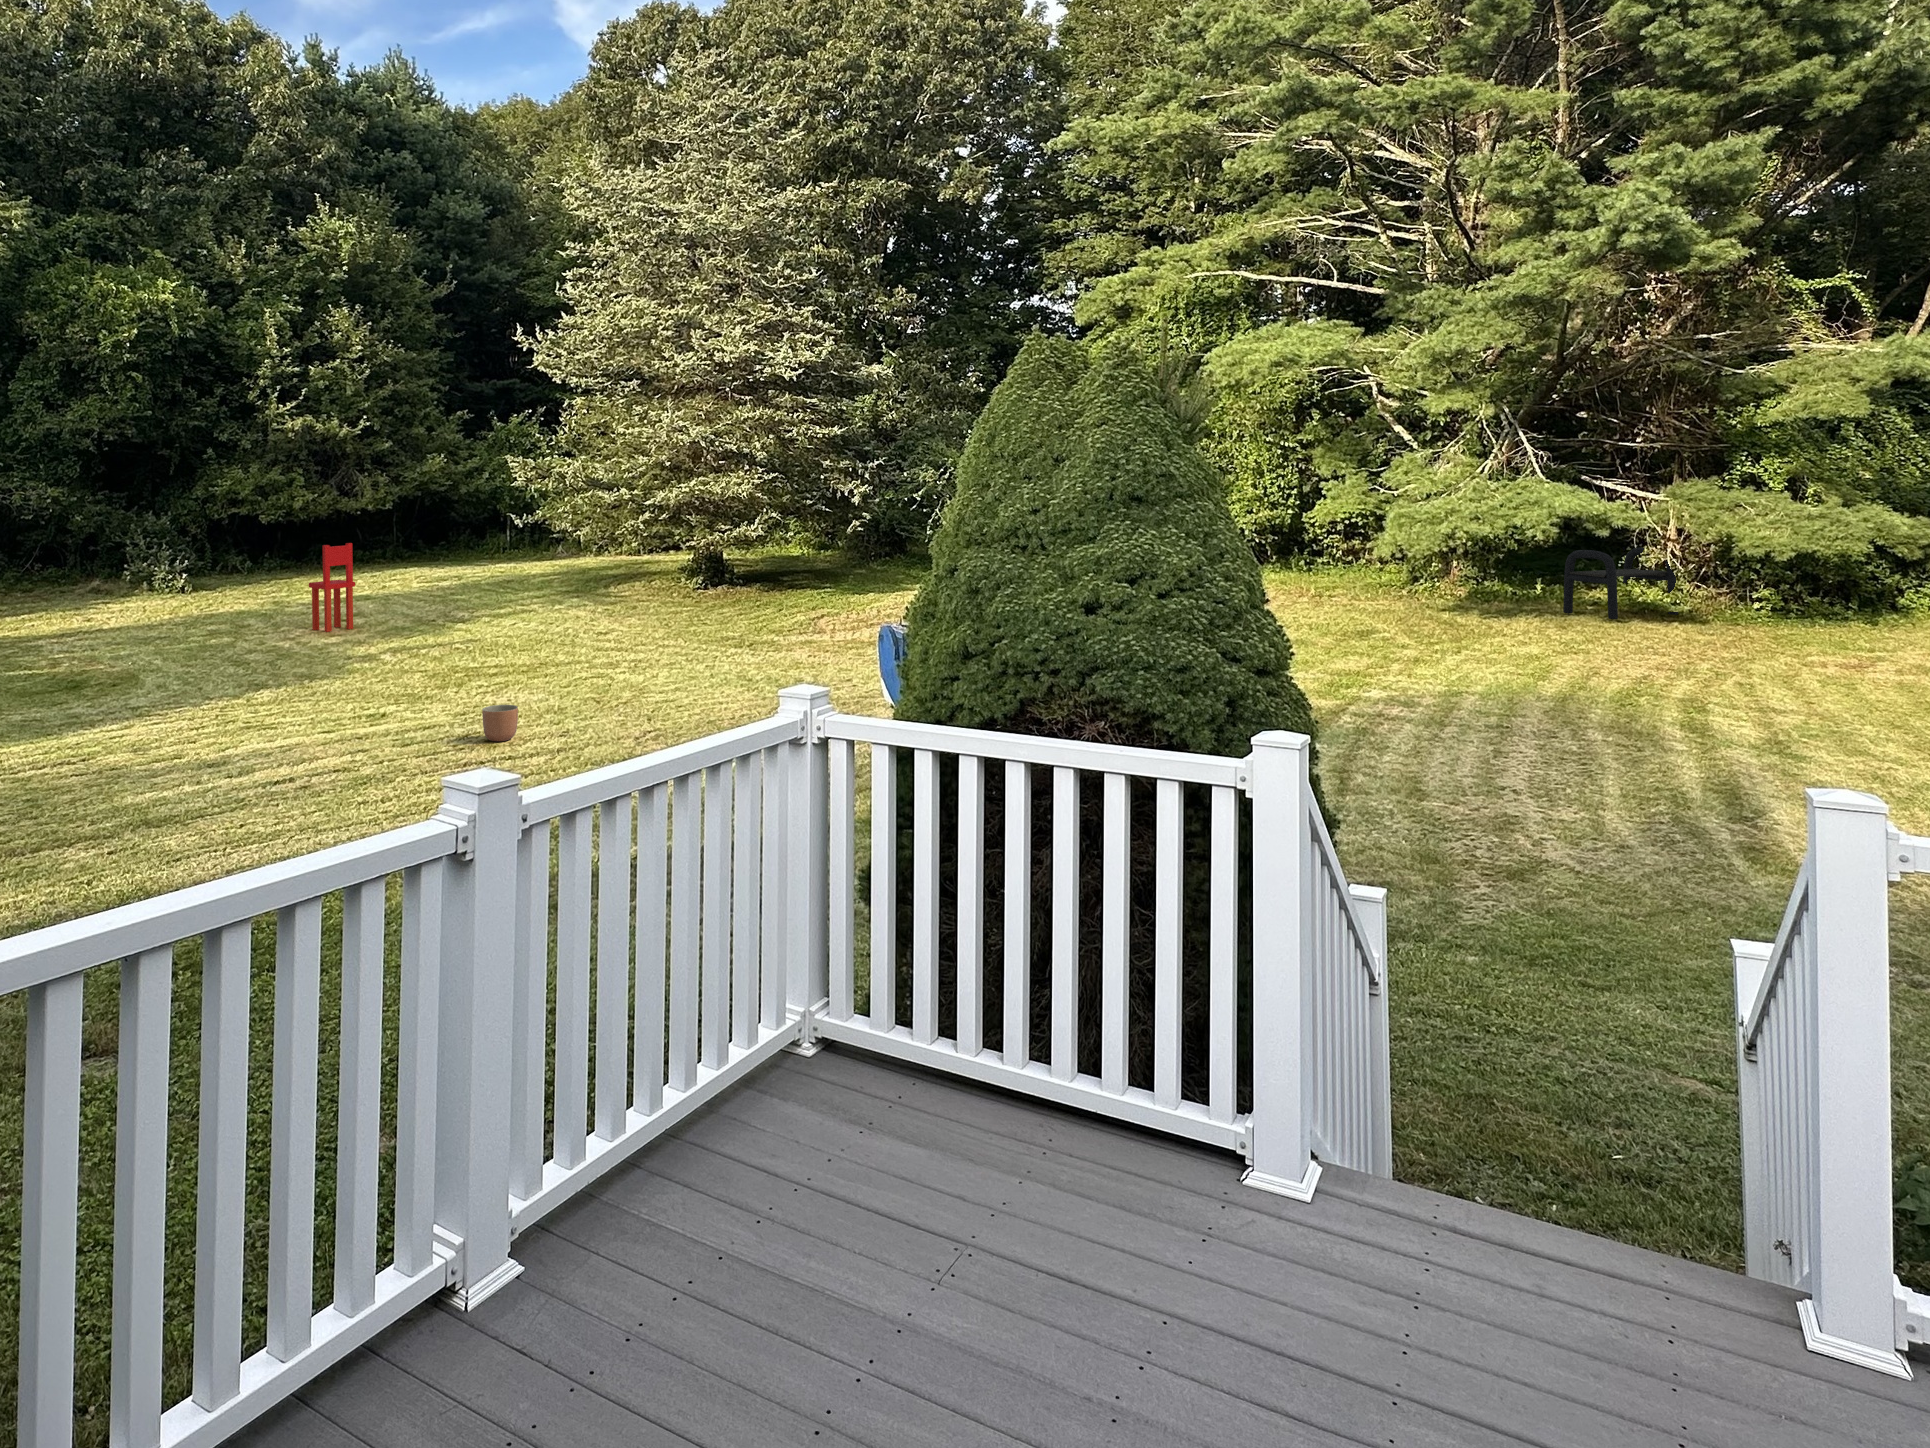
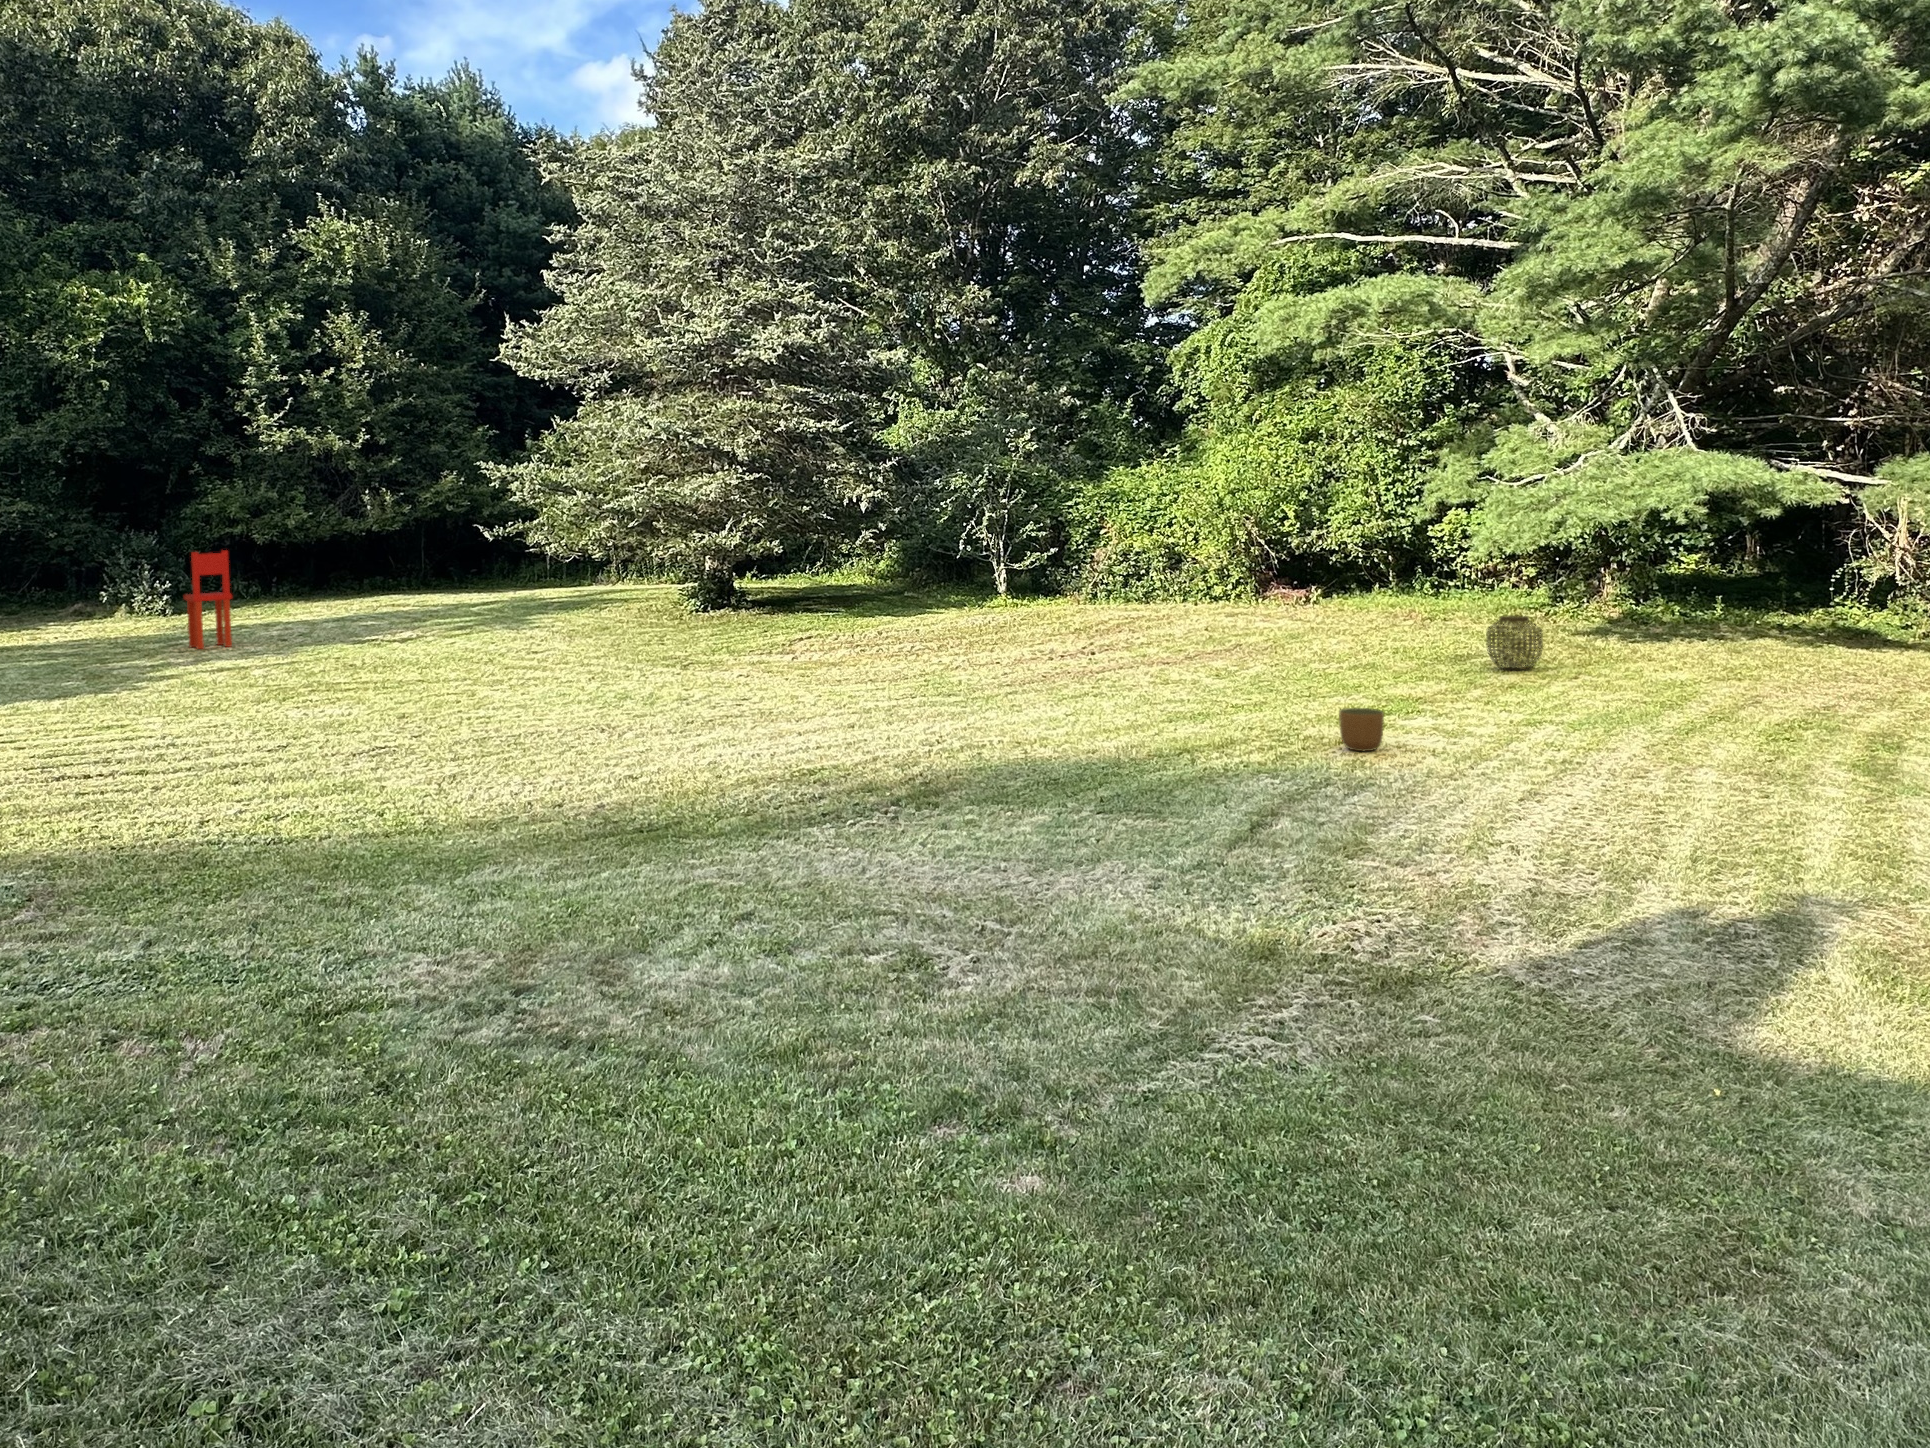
bench: present [1563,547,1678,619] -> none [1725,546,1895,642]
woven basket: none [1425,603,1466,644] -> present [1487,615,1543,670]
planter: present [482,705,518,741] -> present [1339,708,1384,751]

